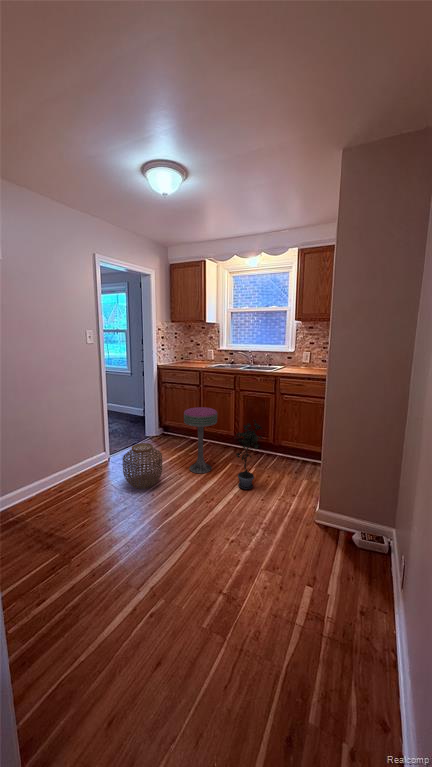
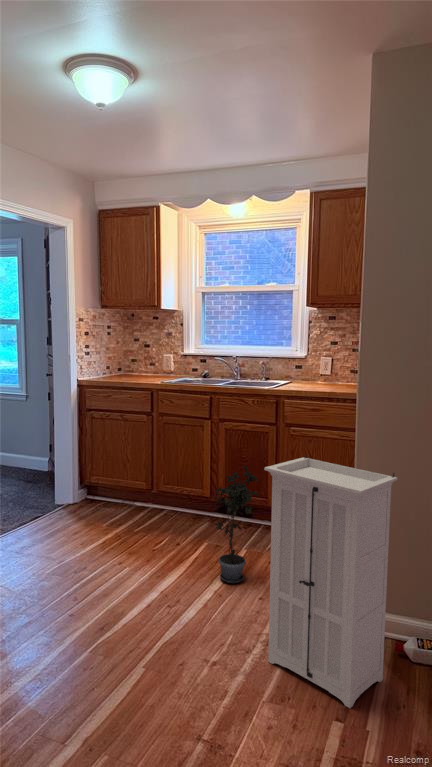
bar stool: present [184,407,217,473] -> none [126,449,183,561]
storage cabinet: none [266,416,352,577] -> present [264,455,397,708]
woven basket: present [123,443,162,489] -> none [22,510,91,589]

